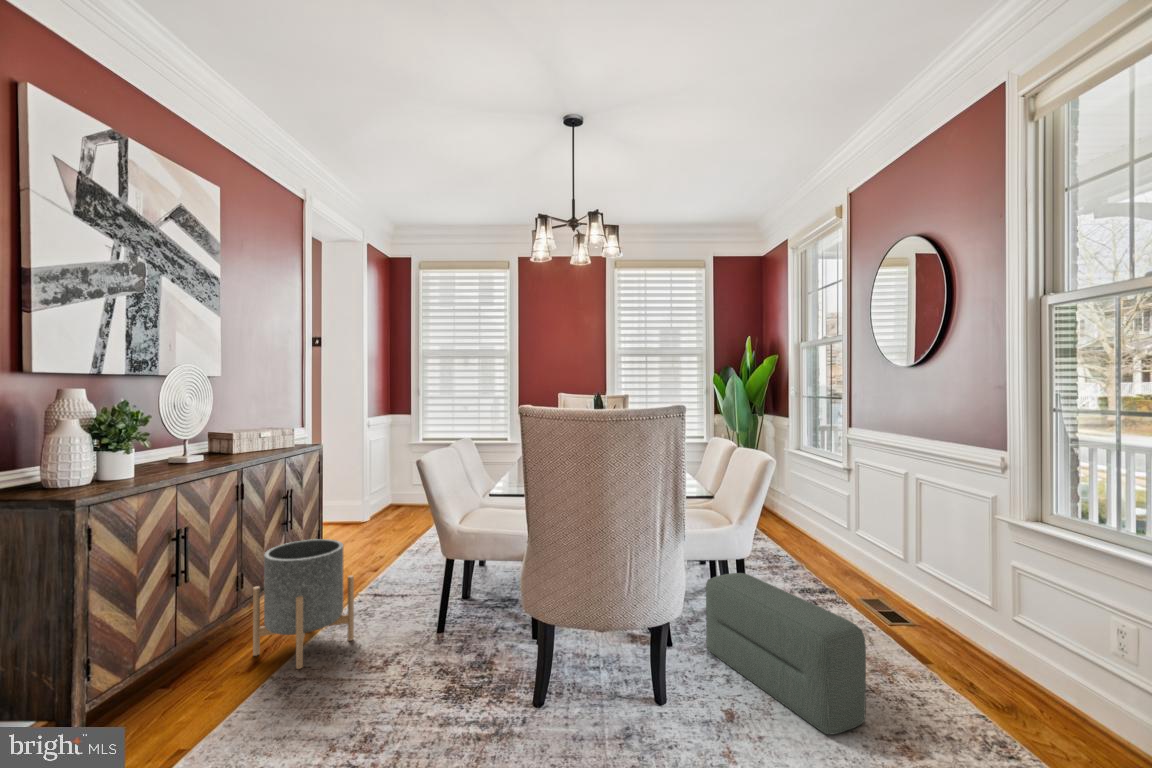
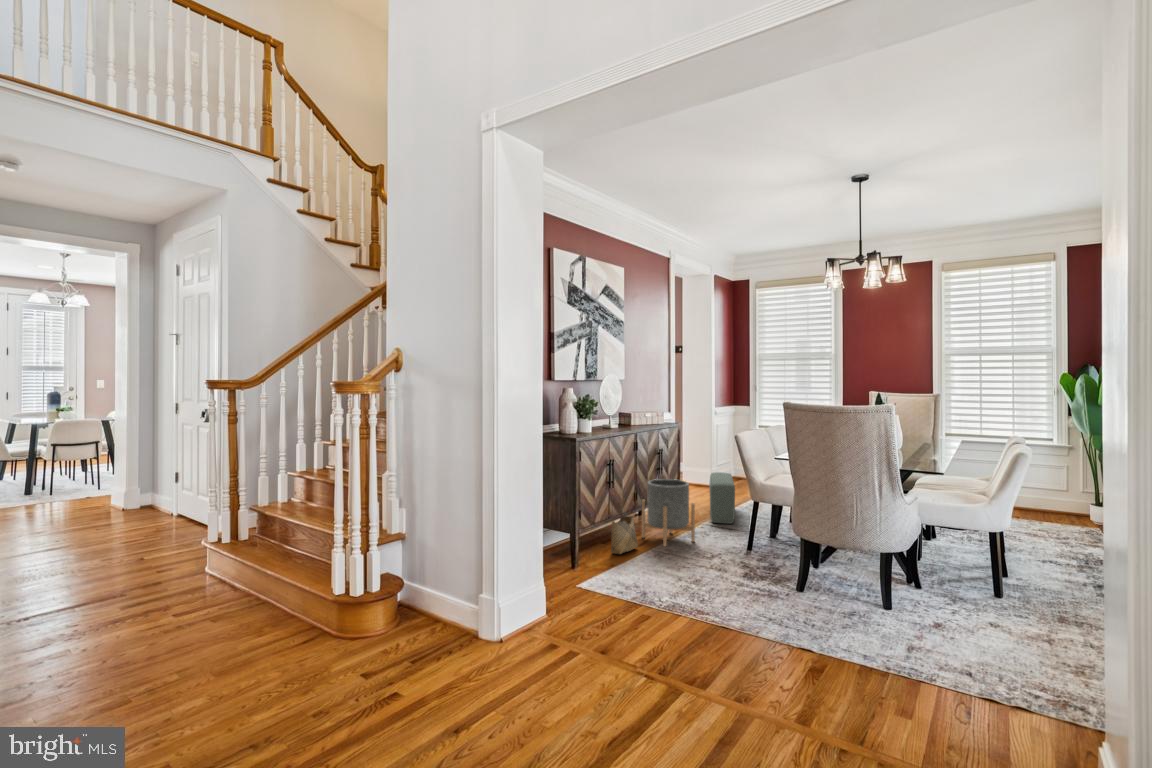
pouf: present [706,573,866,734] -> present [709,472,735,524]
woven basket: none [175,607,243,727] -> present [611,516,638,554]

